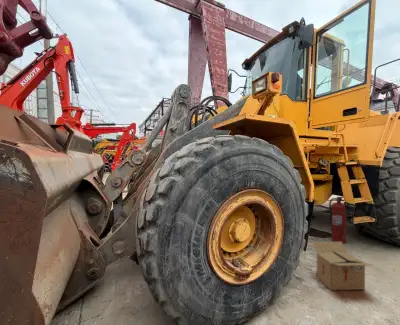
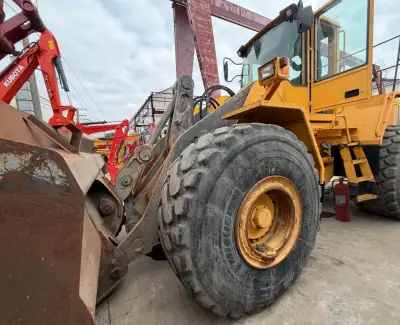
cardboard box: present [313,242,373,290] -> none [323,220,386,267]

